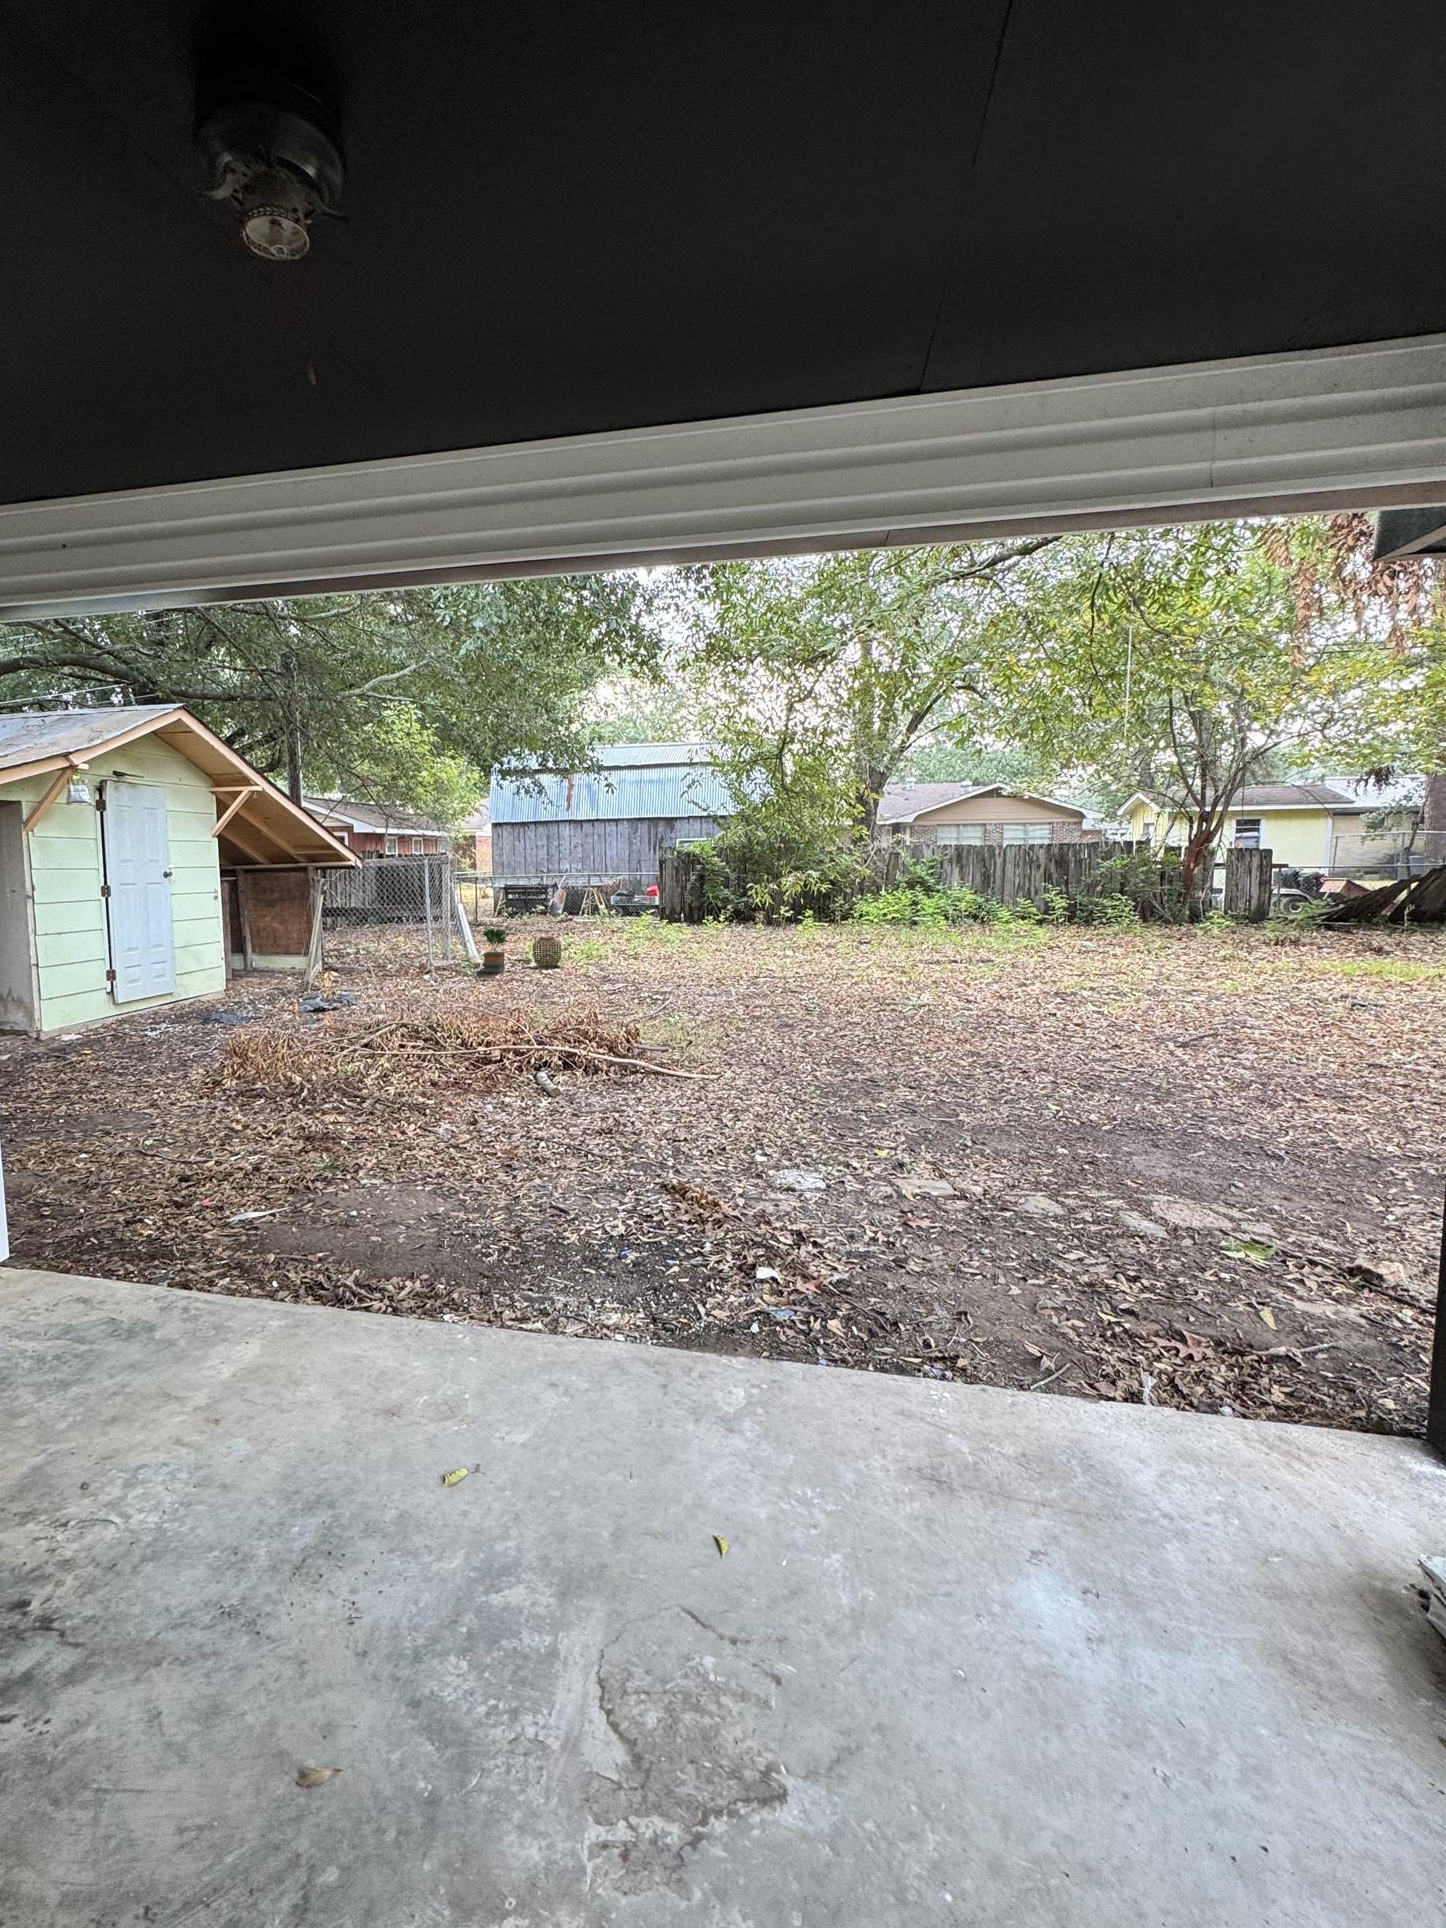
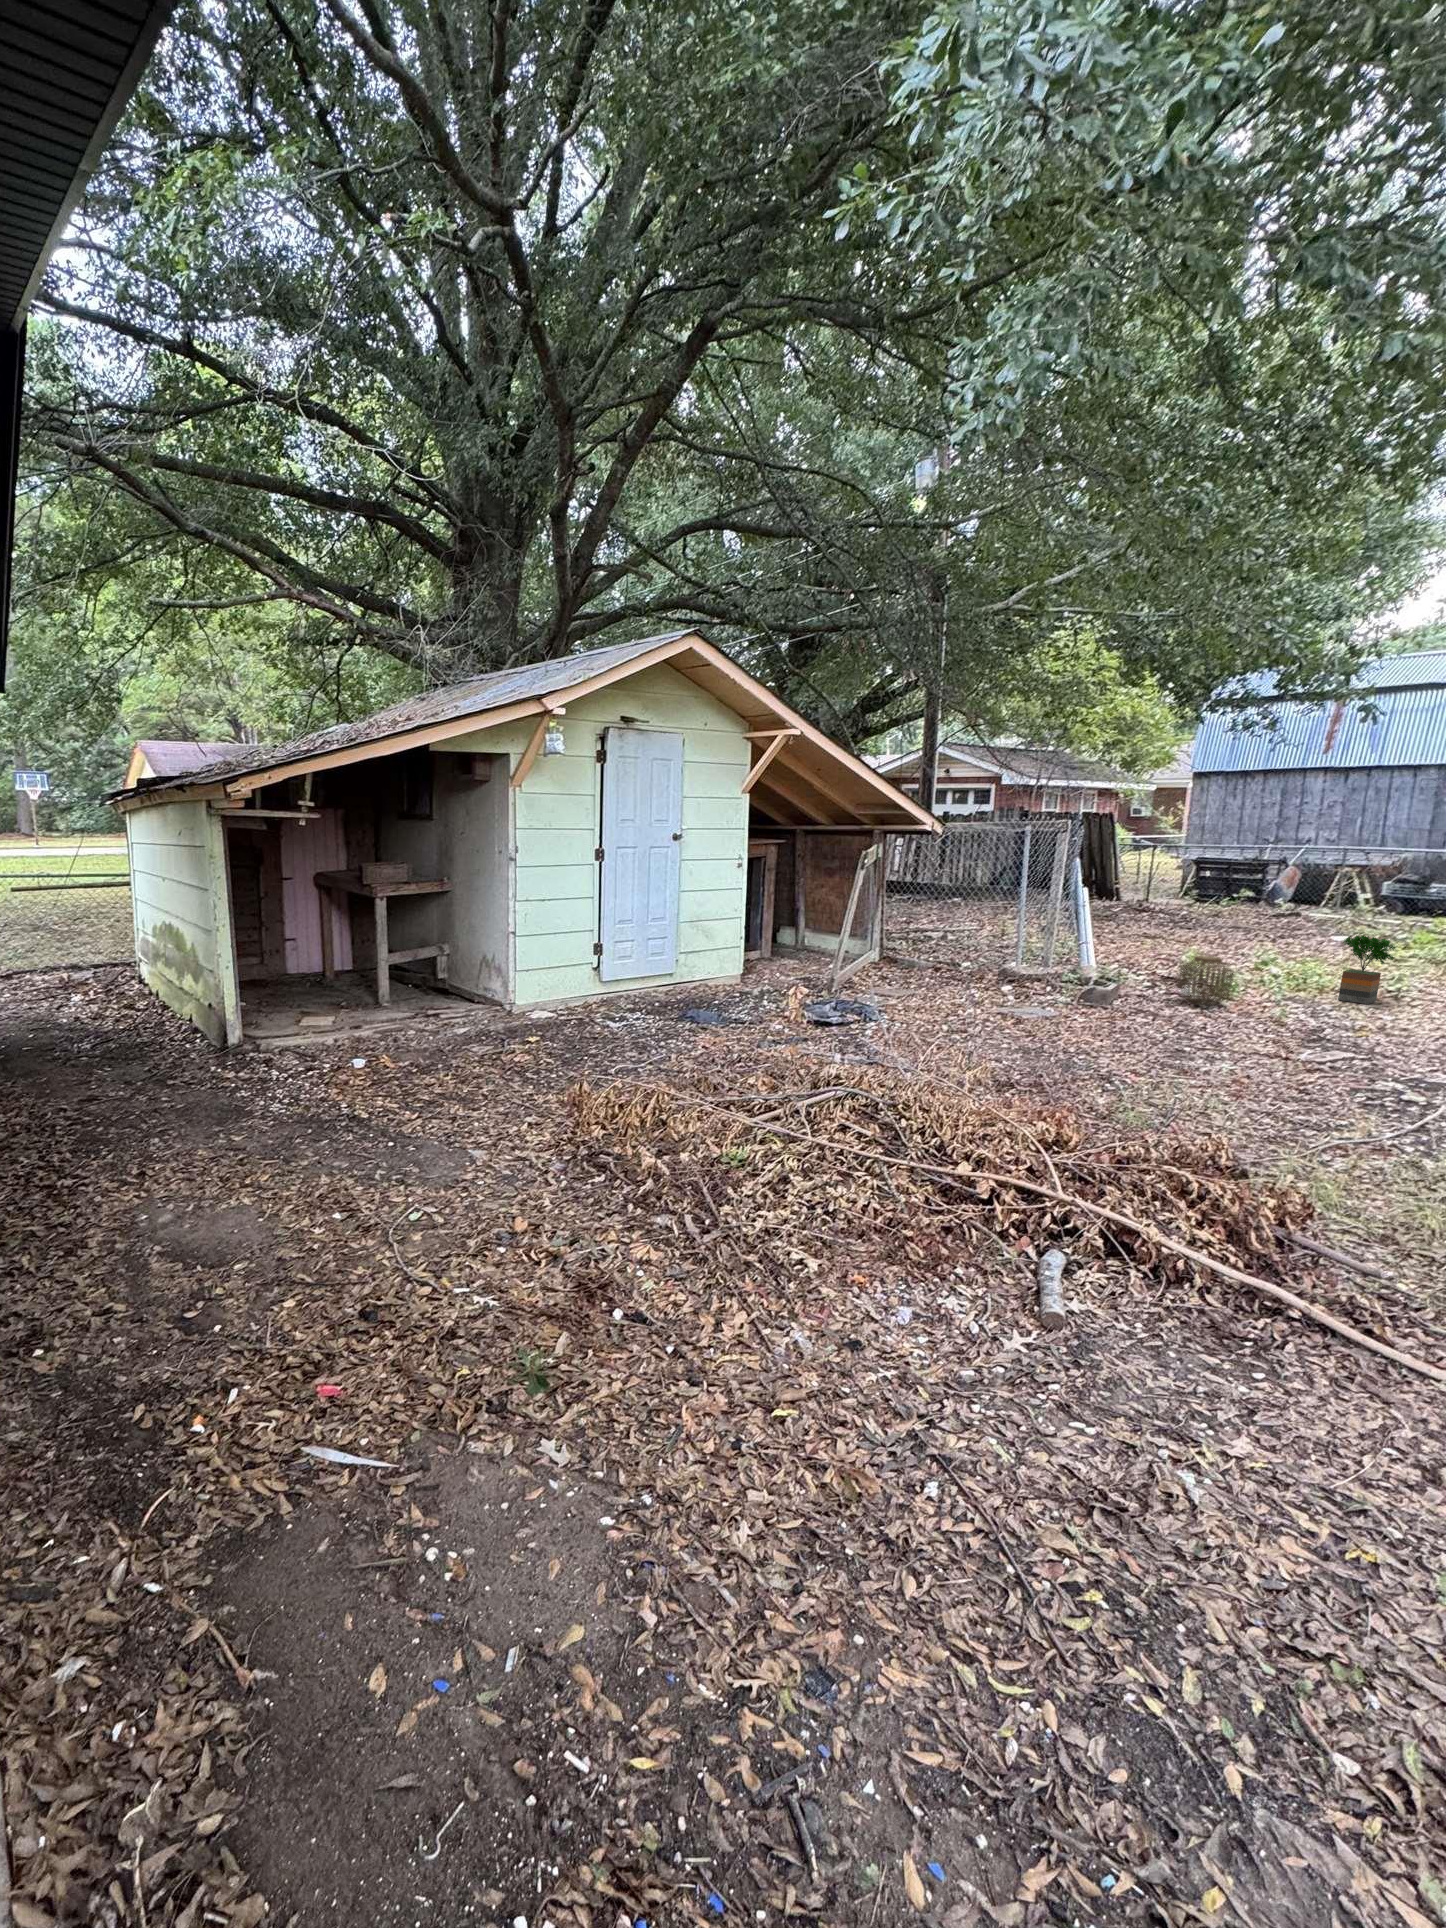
potted tree: present [482,929,509,973] -> present [1338,935,1396,1004]

